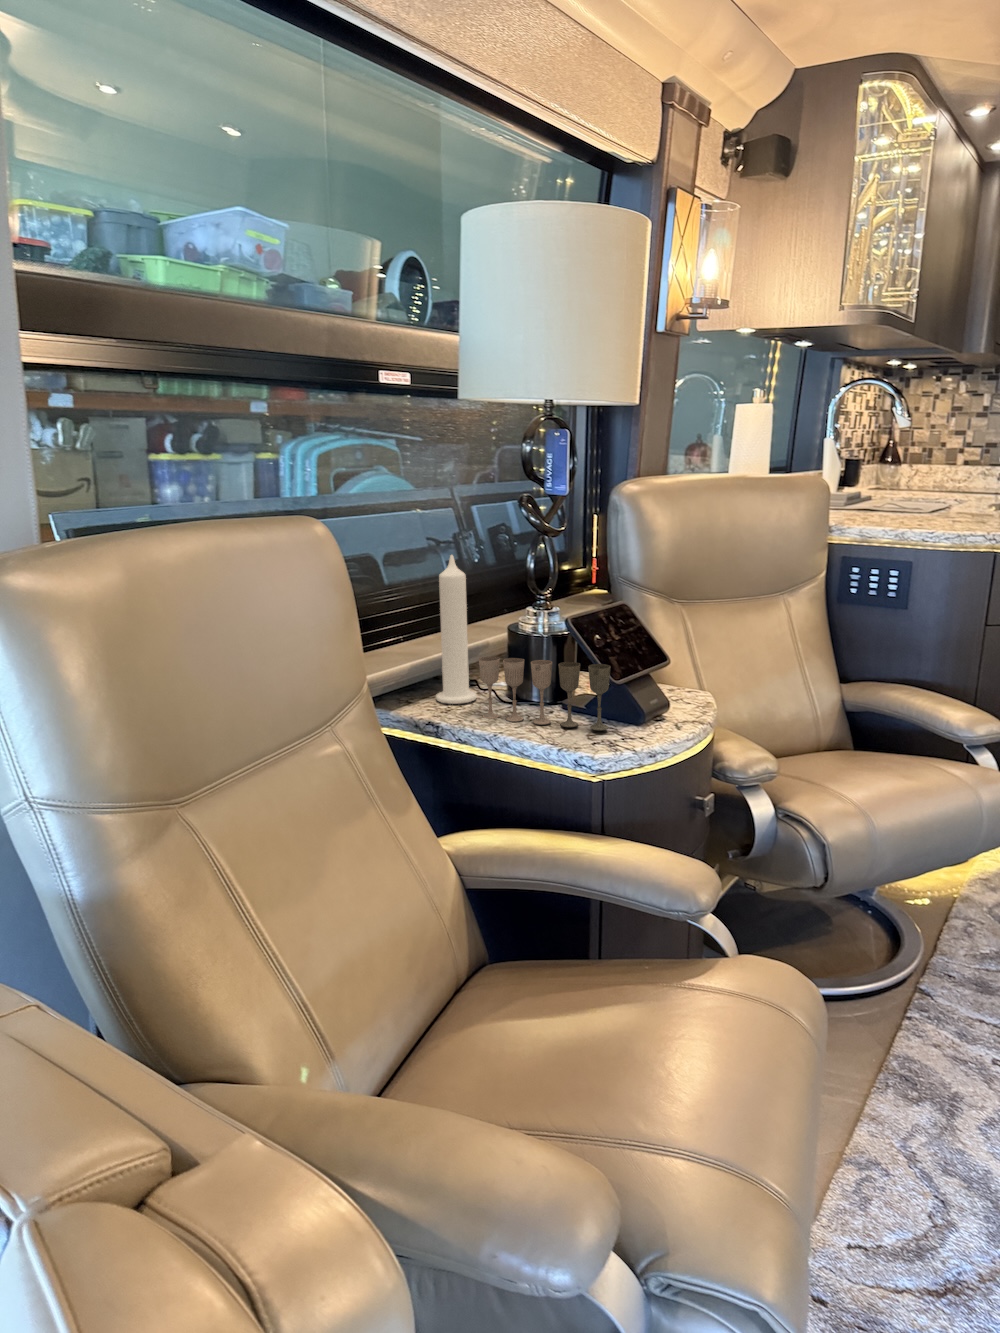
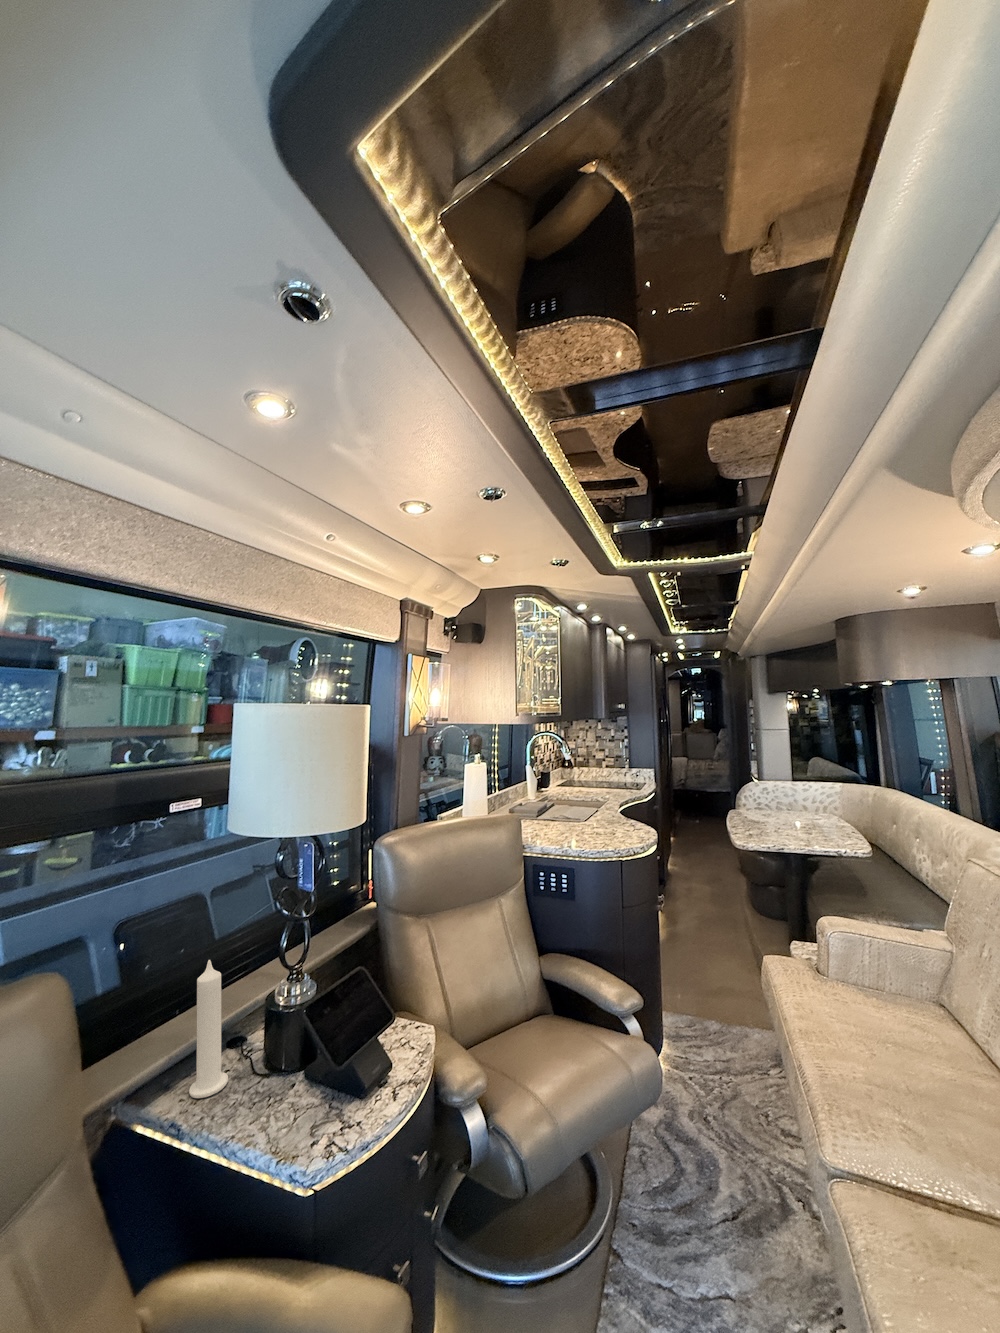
wine glass: present [479,656,611,730] -> none [219,1055,326,1127]

